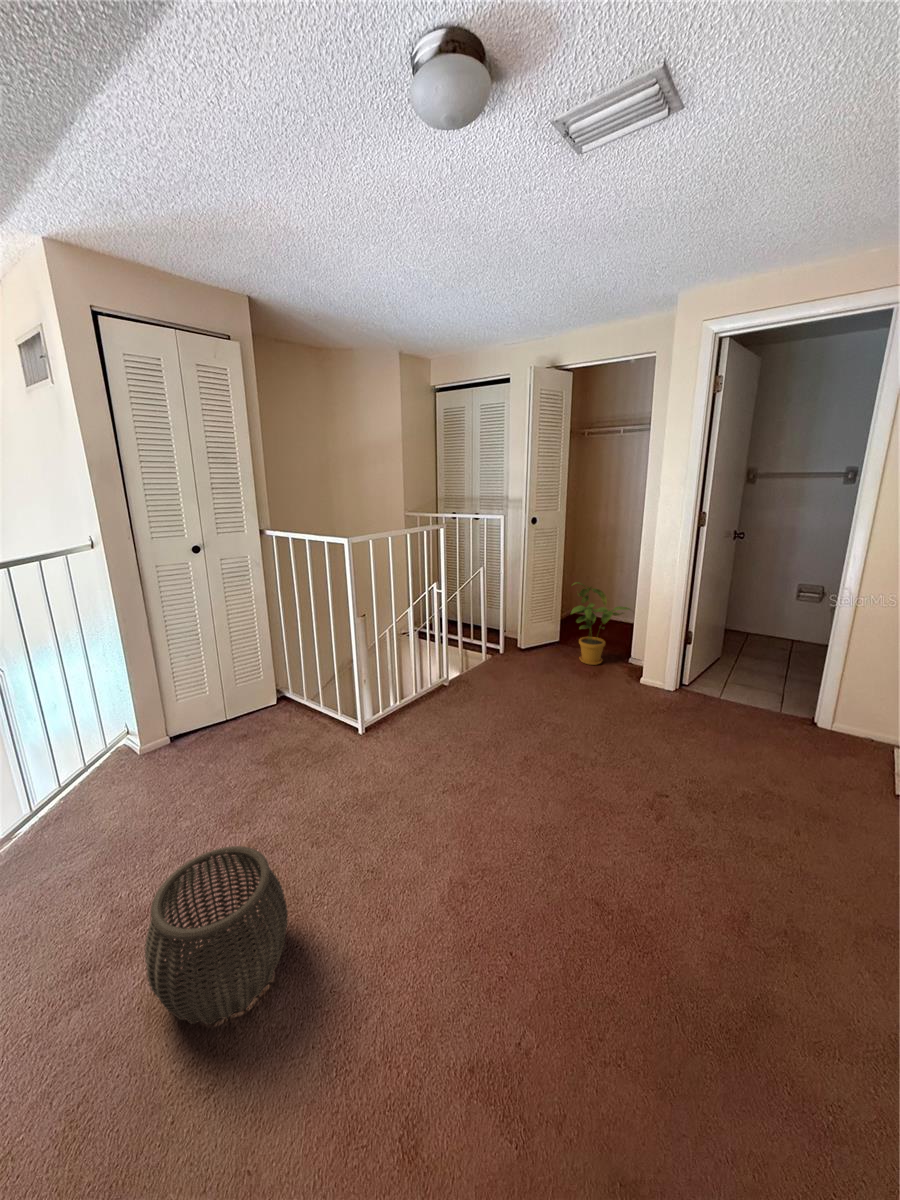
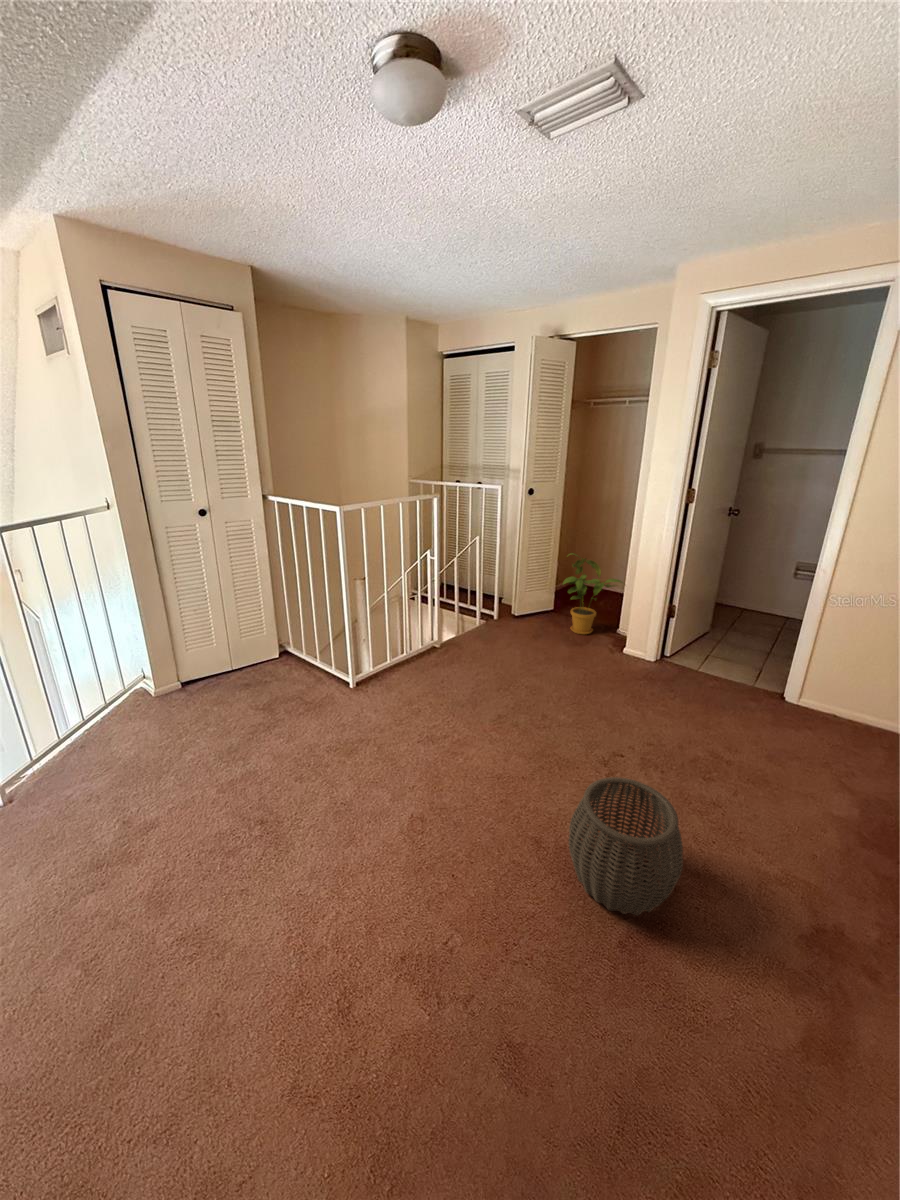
woven basket: present [145,846,288,1025] -> present [569,777,683,915]

